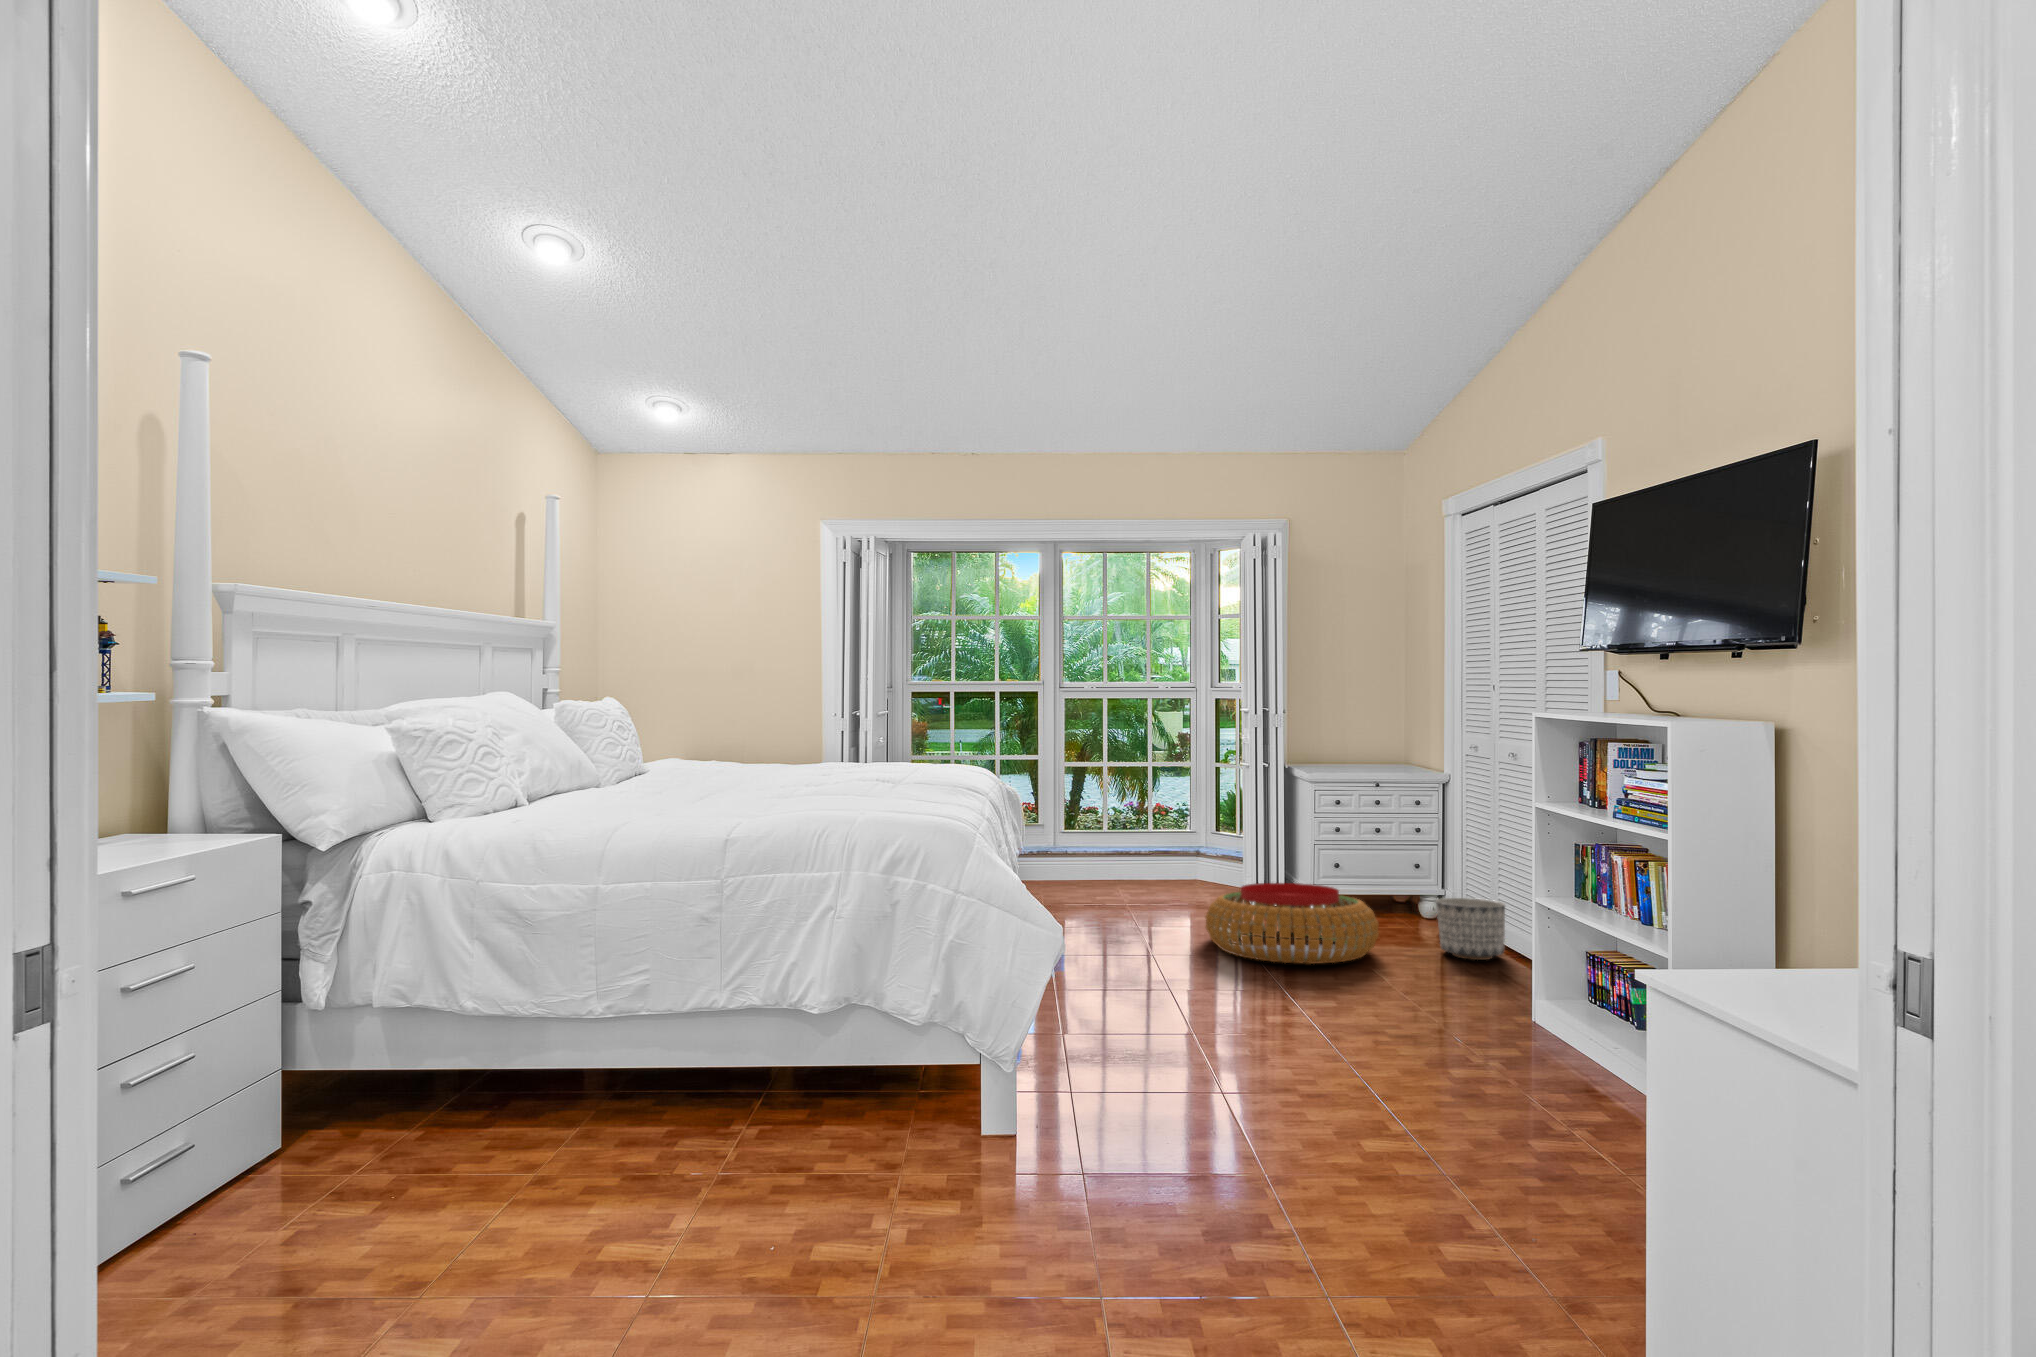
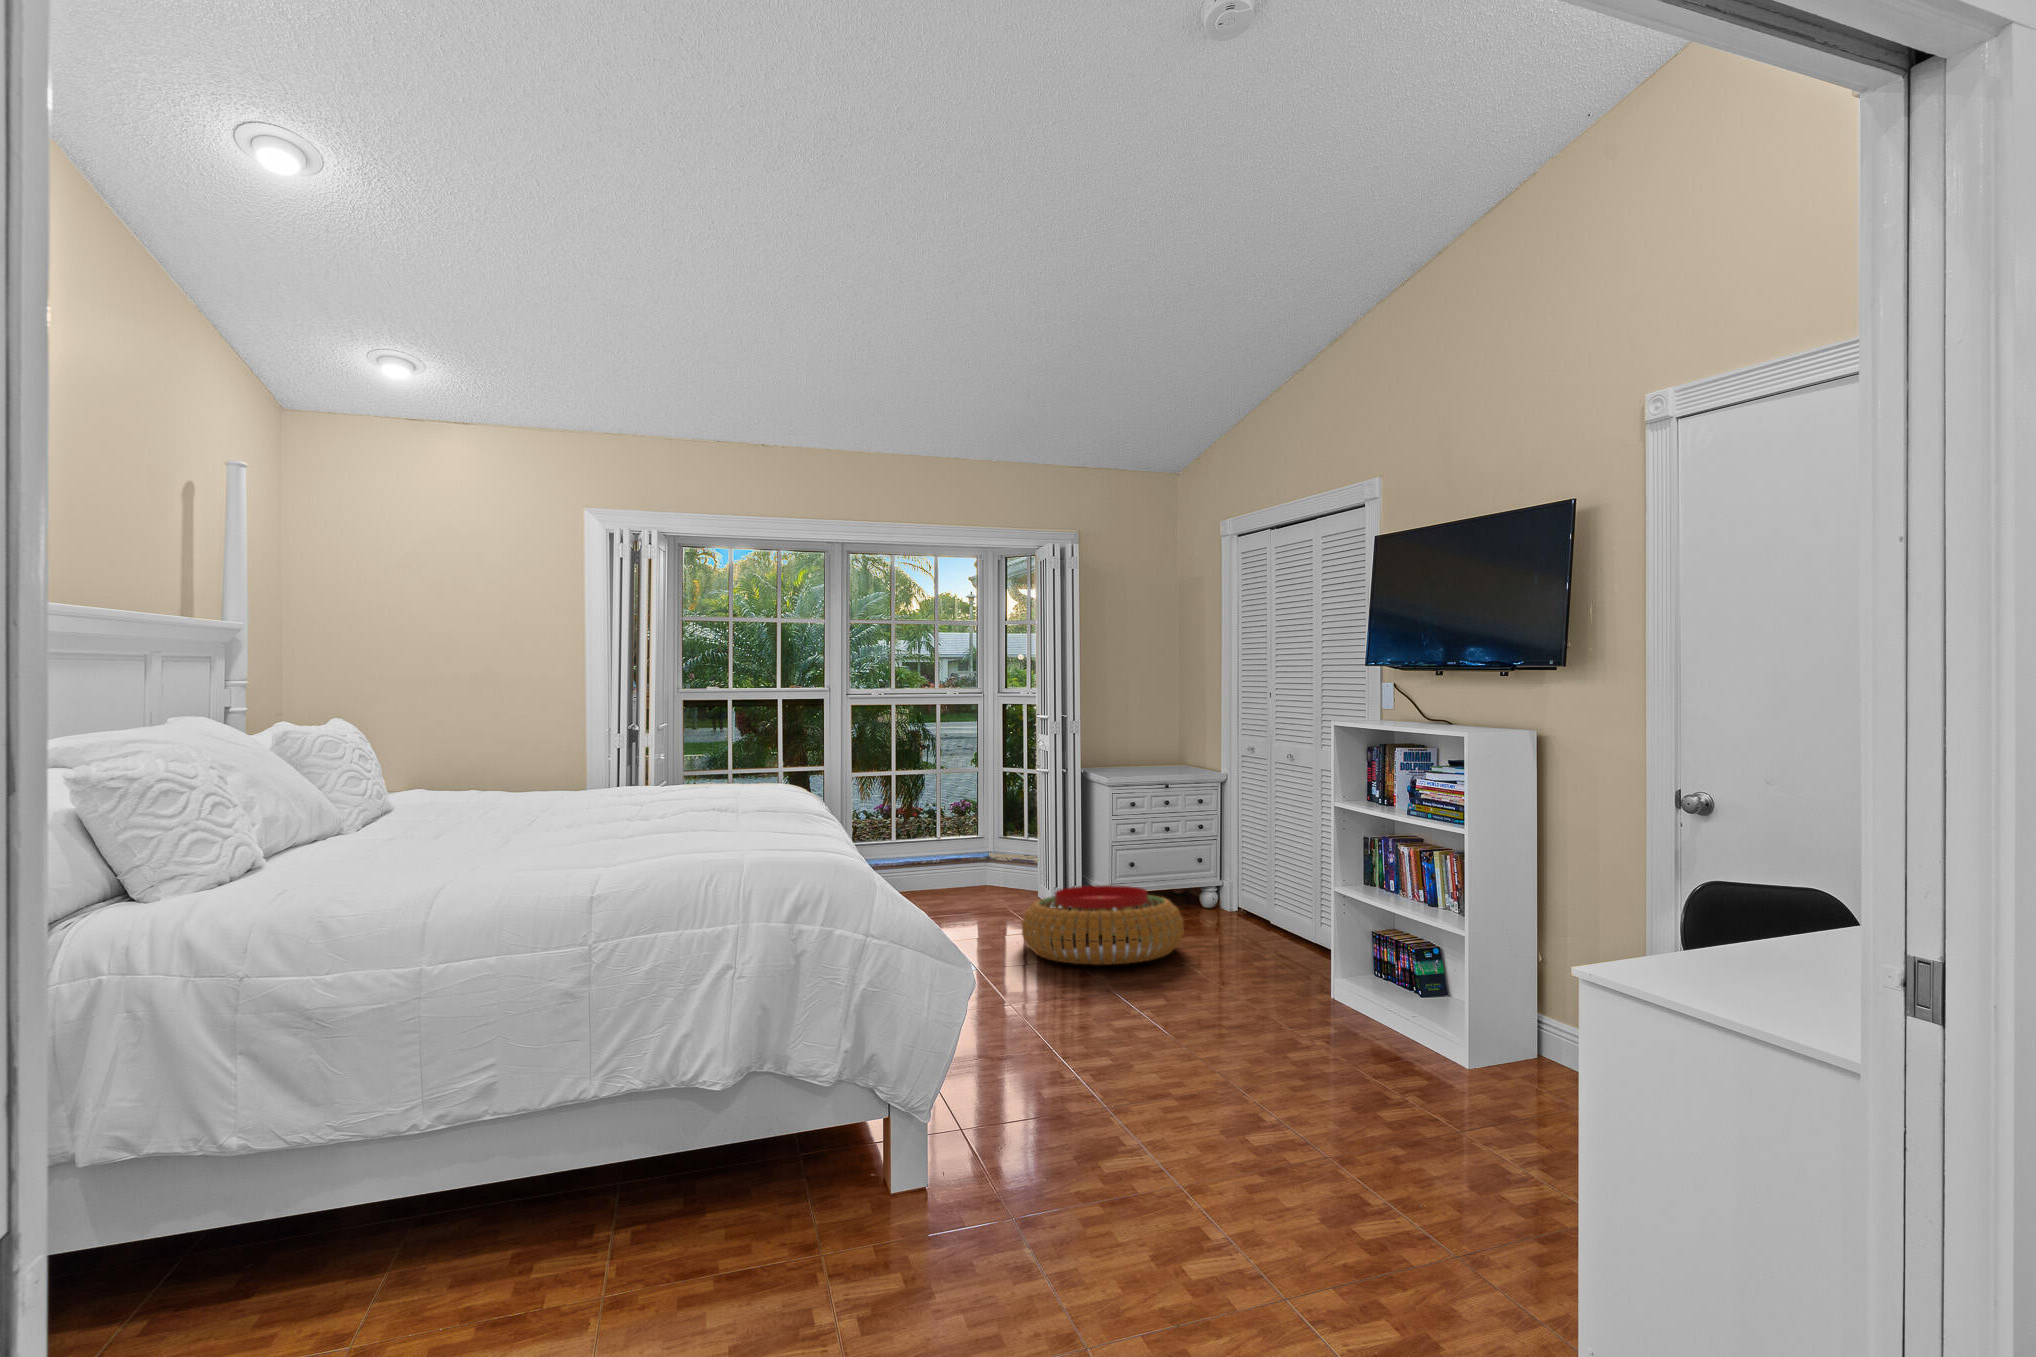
planter: present [1436,898,1505,960] -> none [1229,889,1288,946]

